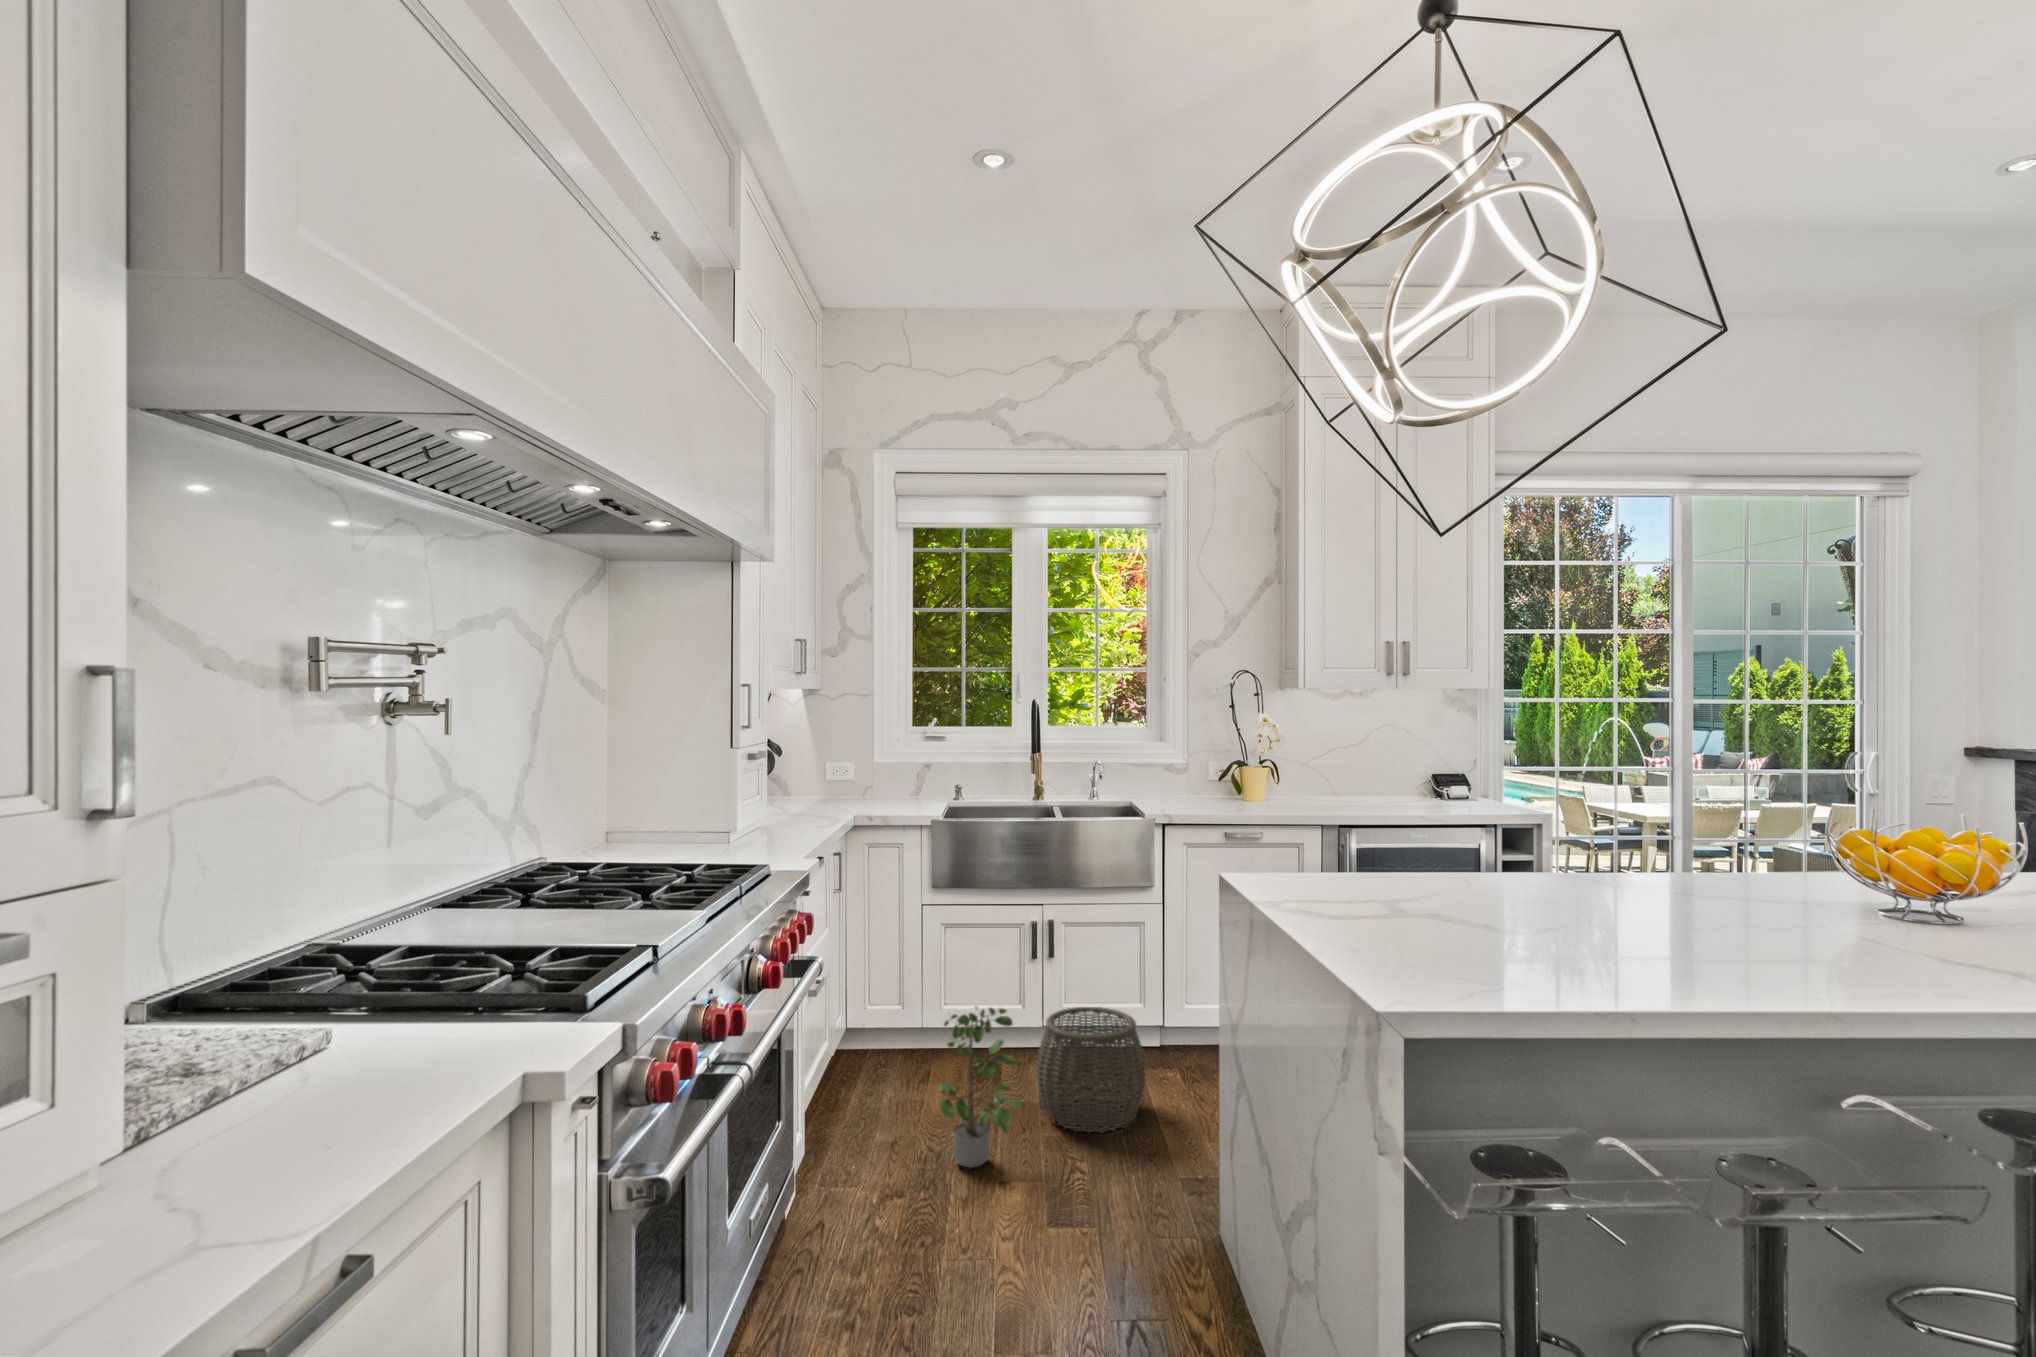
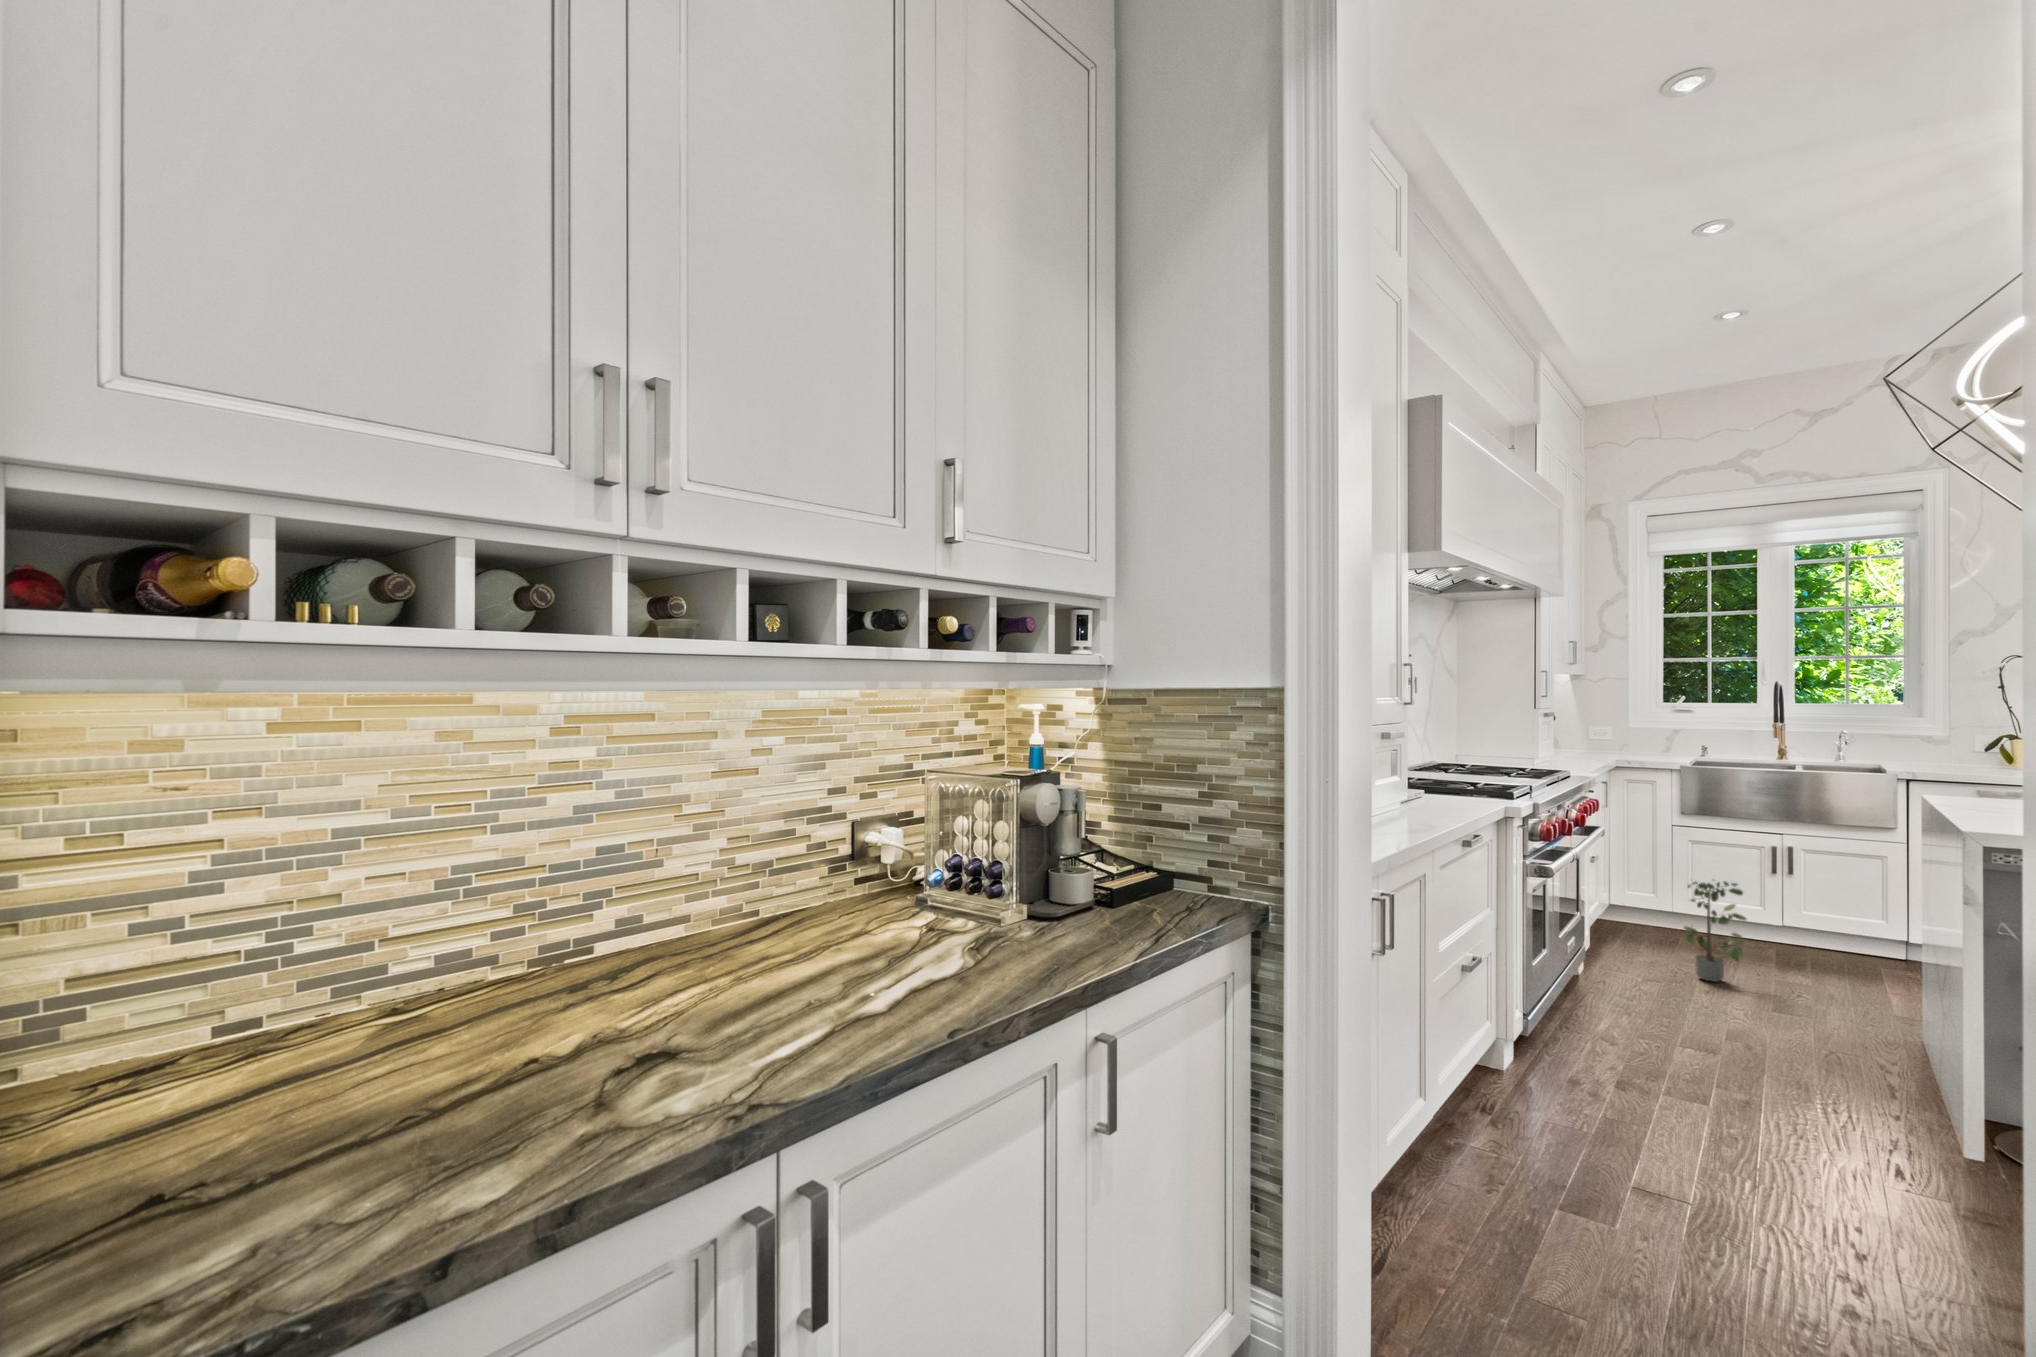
woven basket: present [1036,1007,1146,1133] -> none [1768,903,1872,988]

